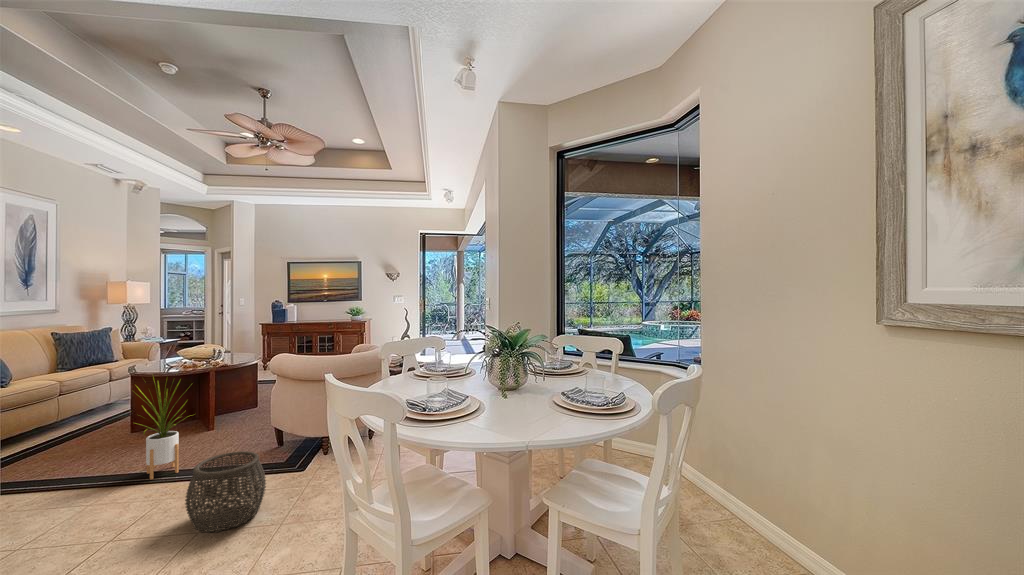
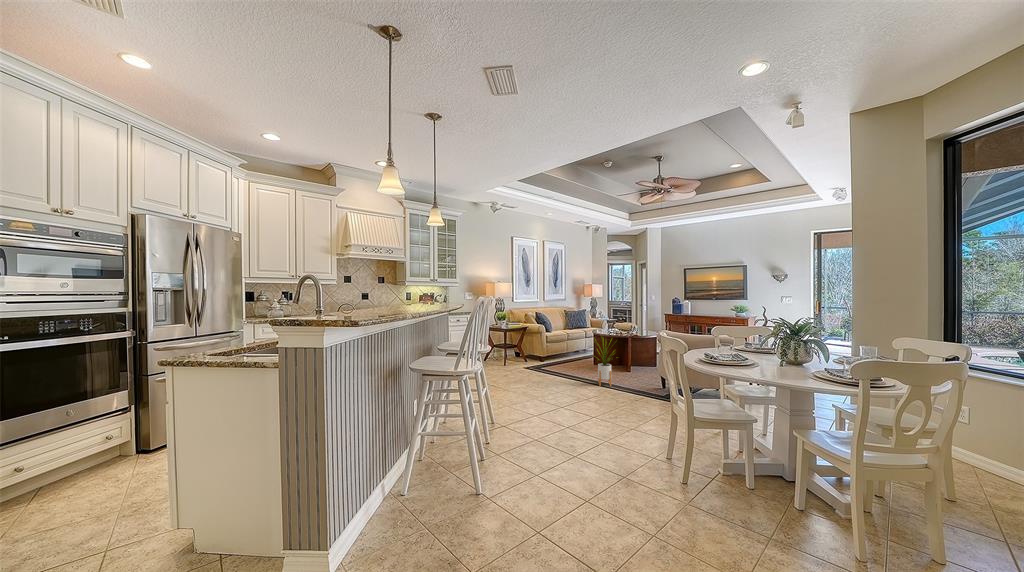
woven basket: present [185,451,266,533] -> none [611,376,648,414]

